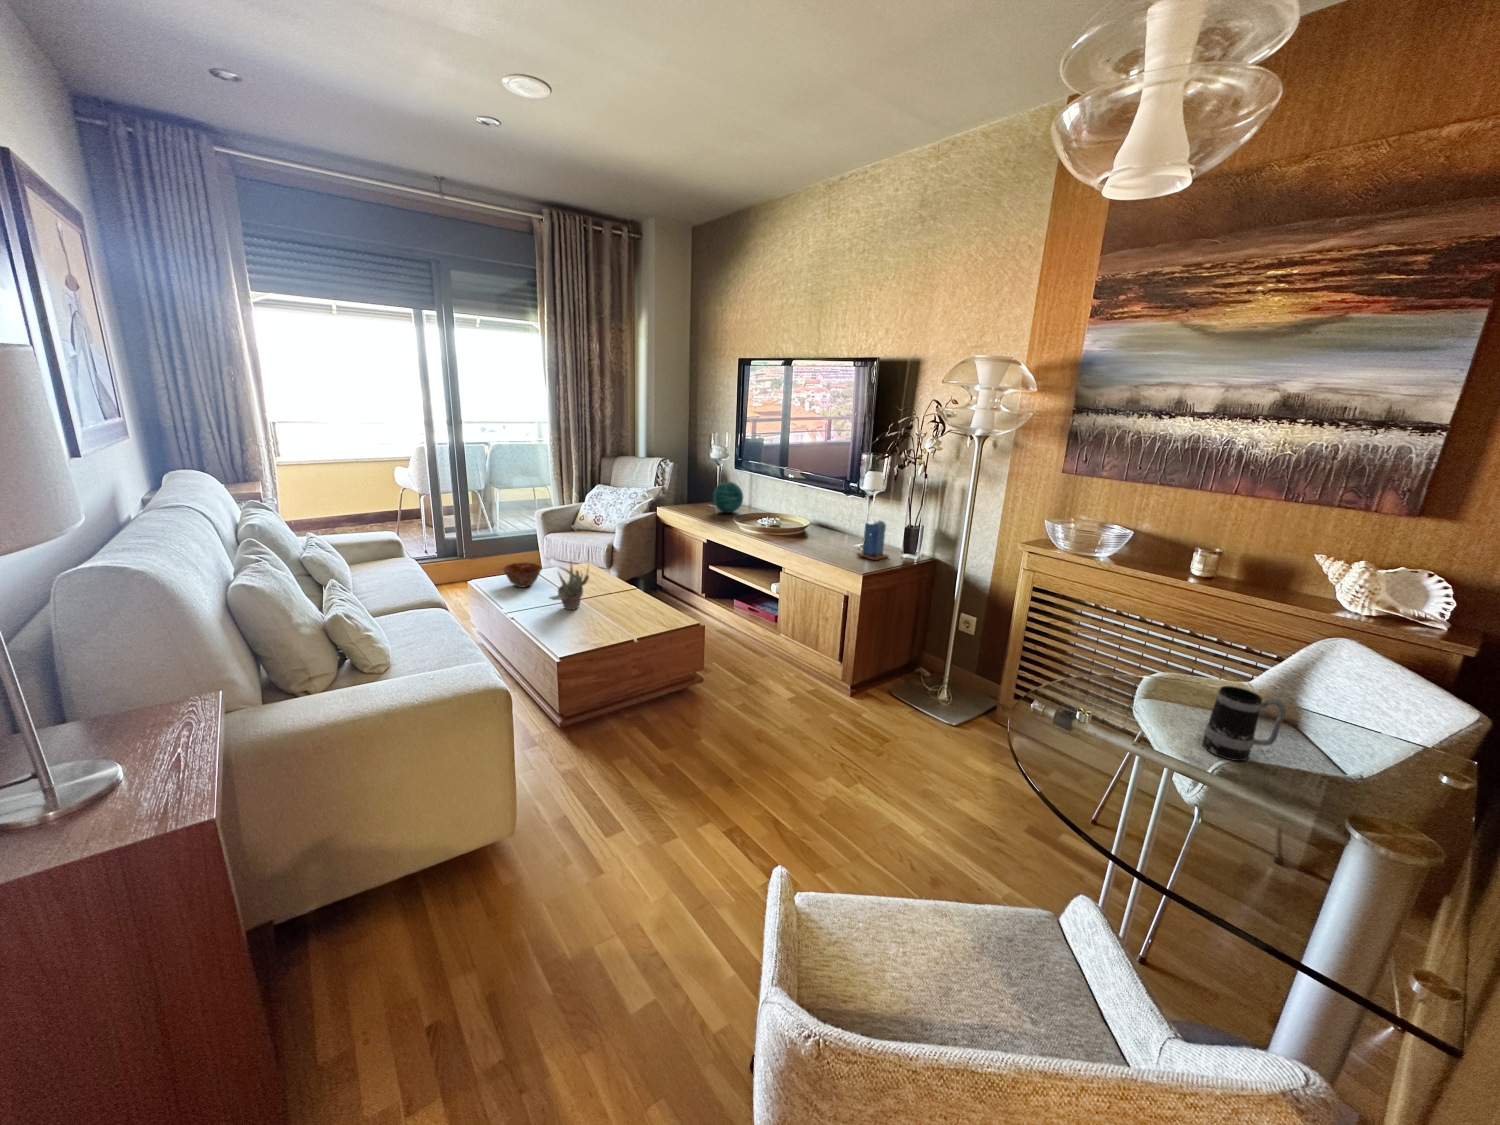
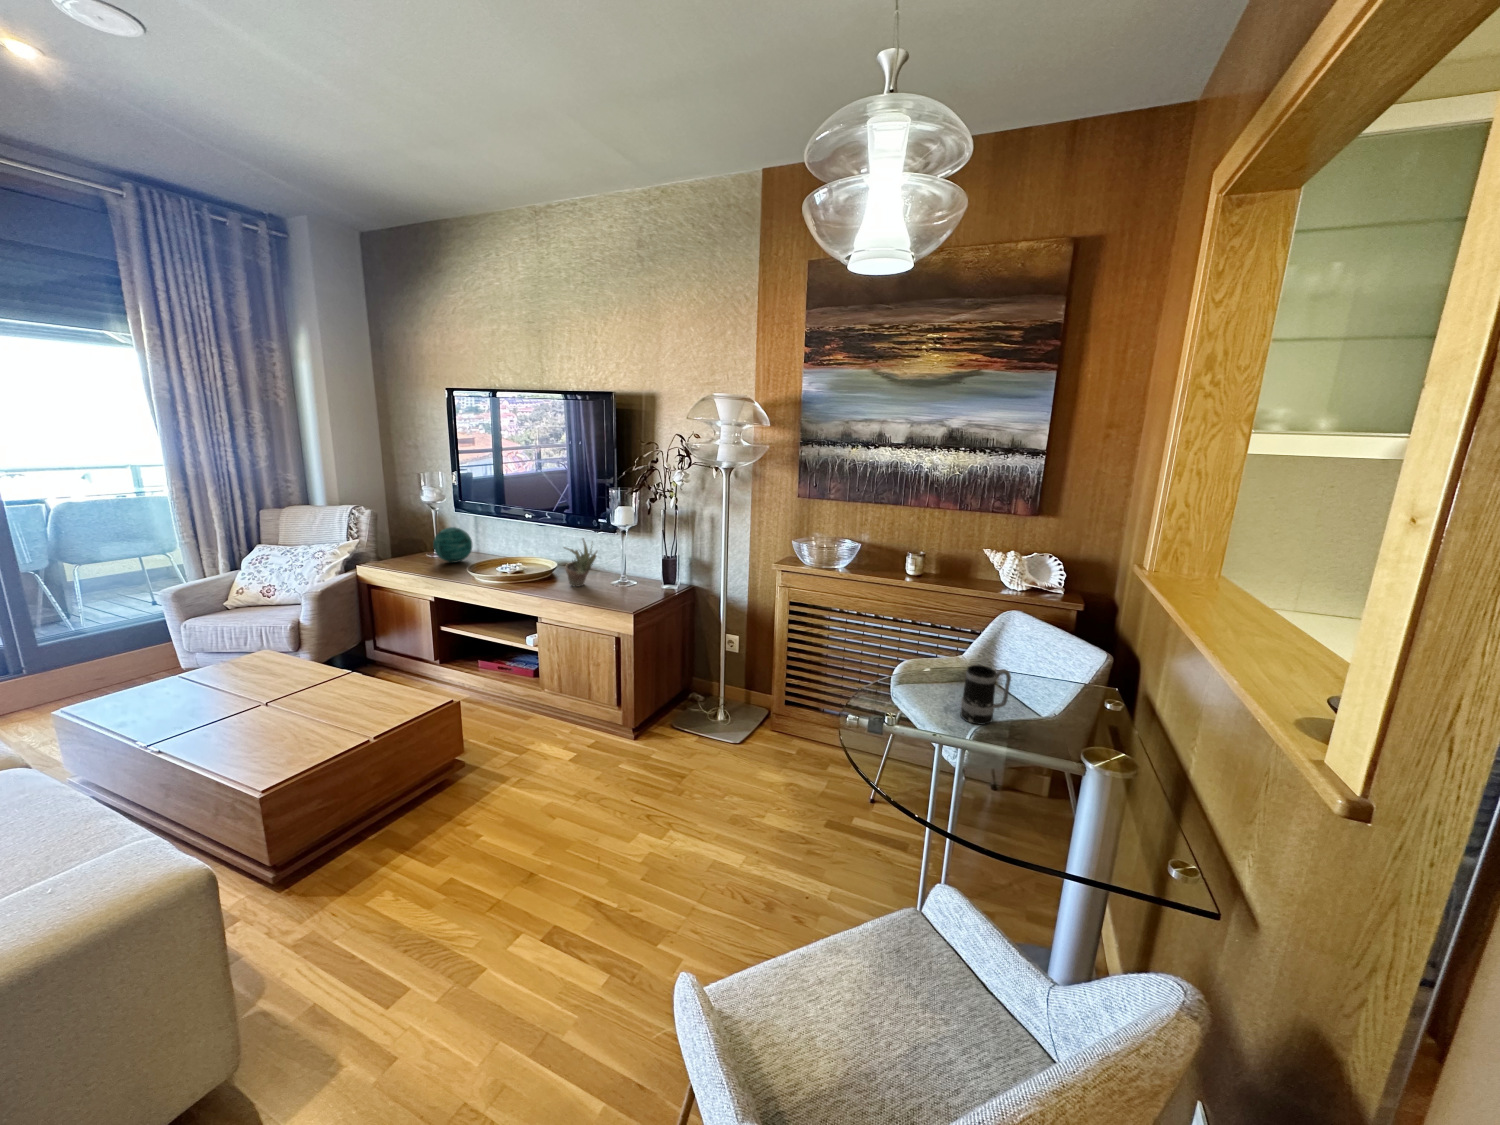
candle: present [857,518,888,560] -> none [619,552,651,596]
succulent plant: present [550,562,589,610] -> present [564,538,597,587]
ceramic bowl: present [503,563,542,587] -> none [125,664,196,702]

